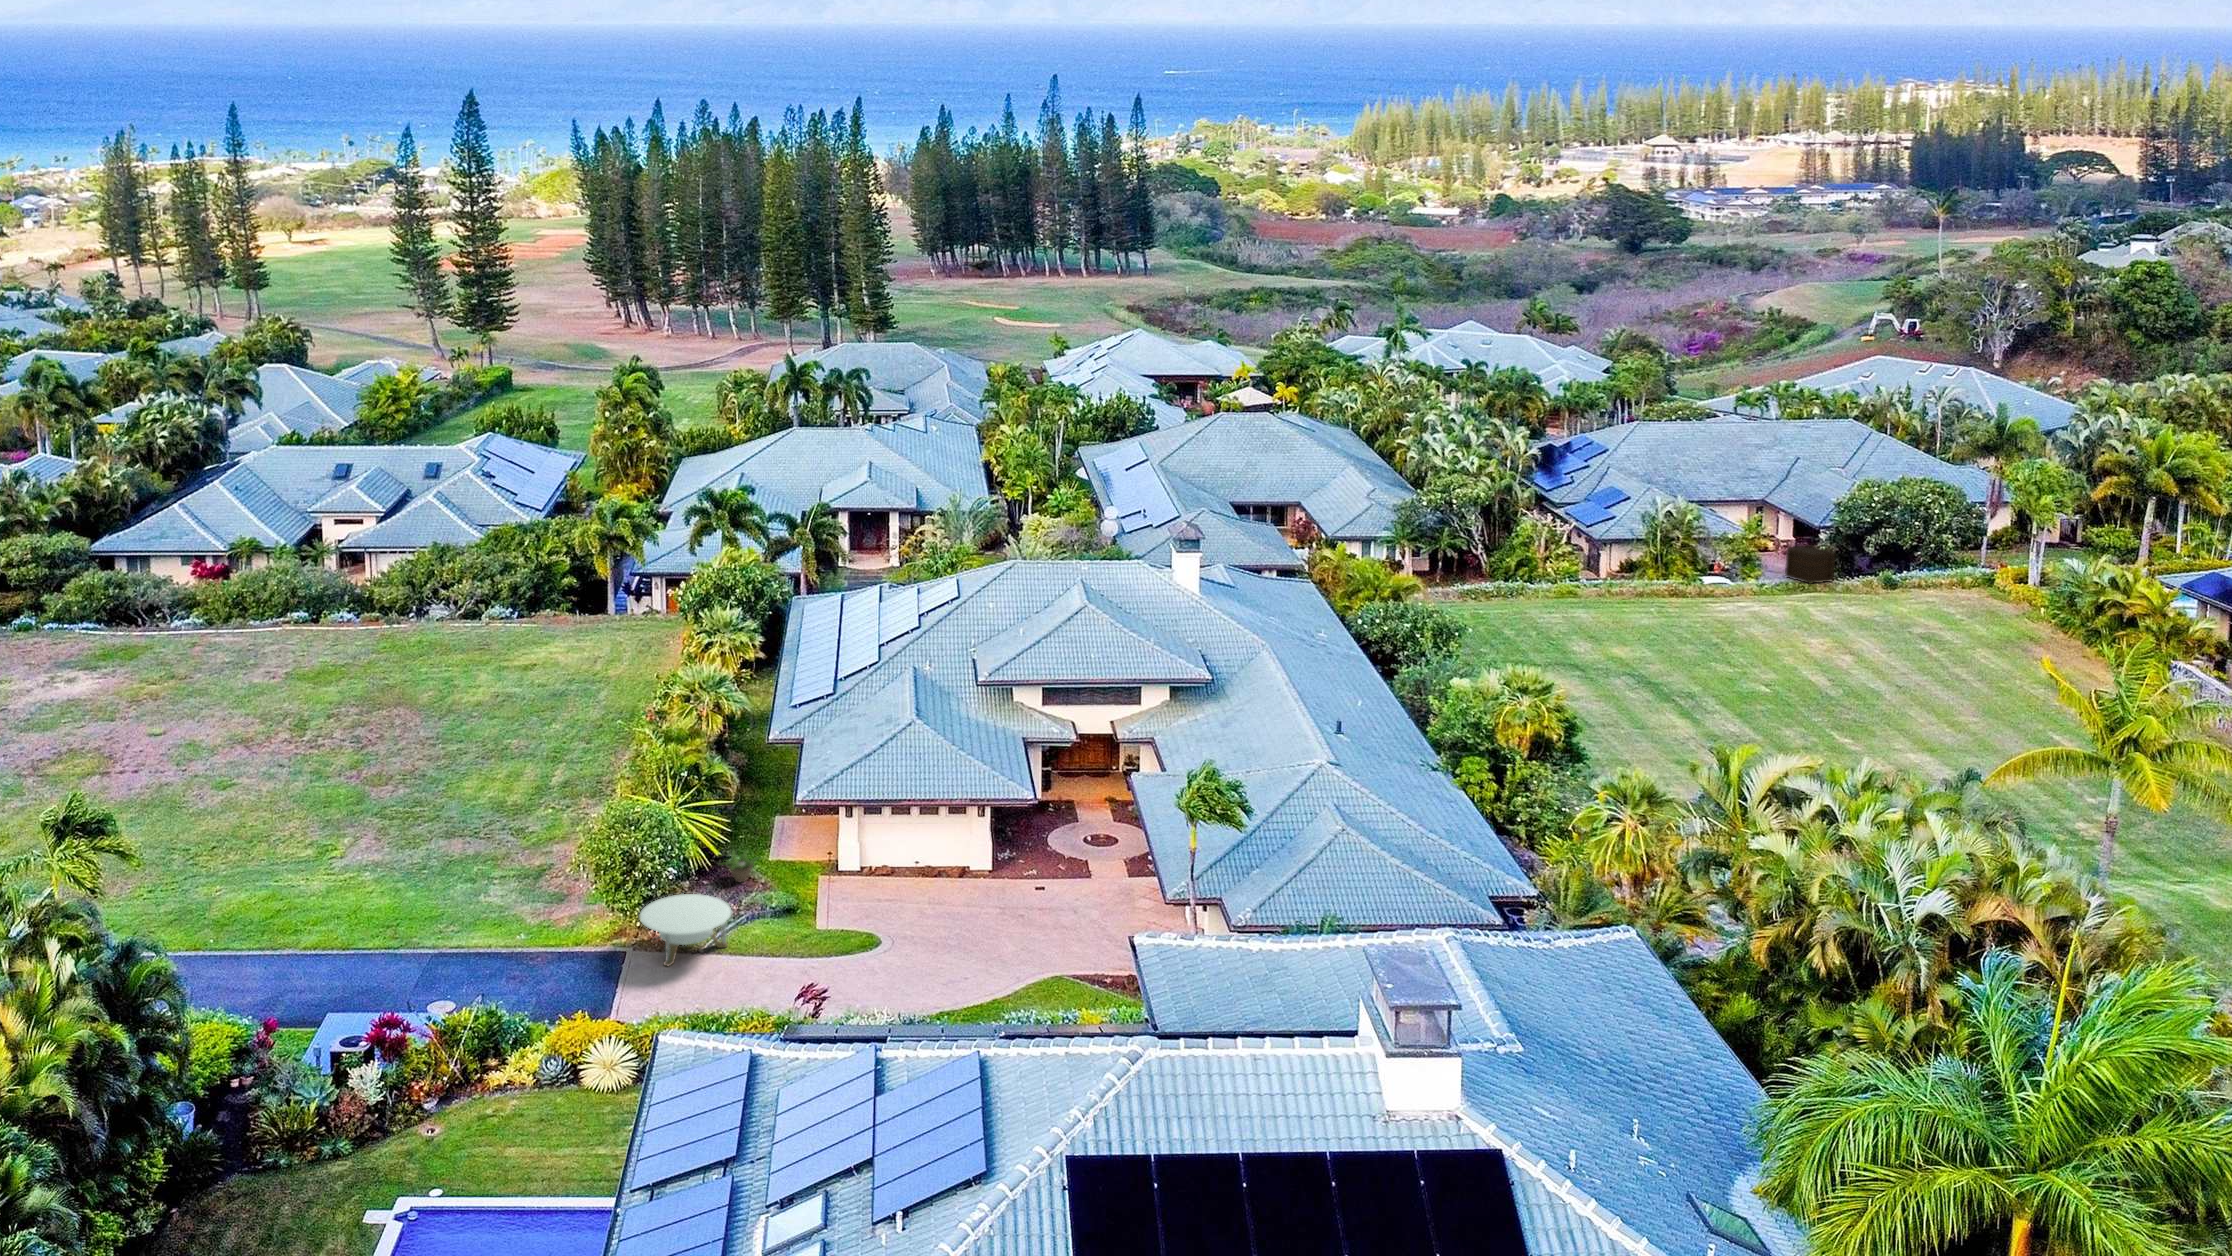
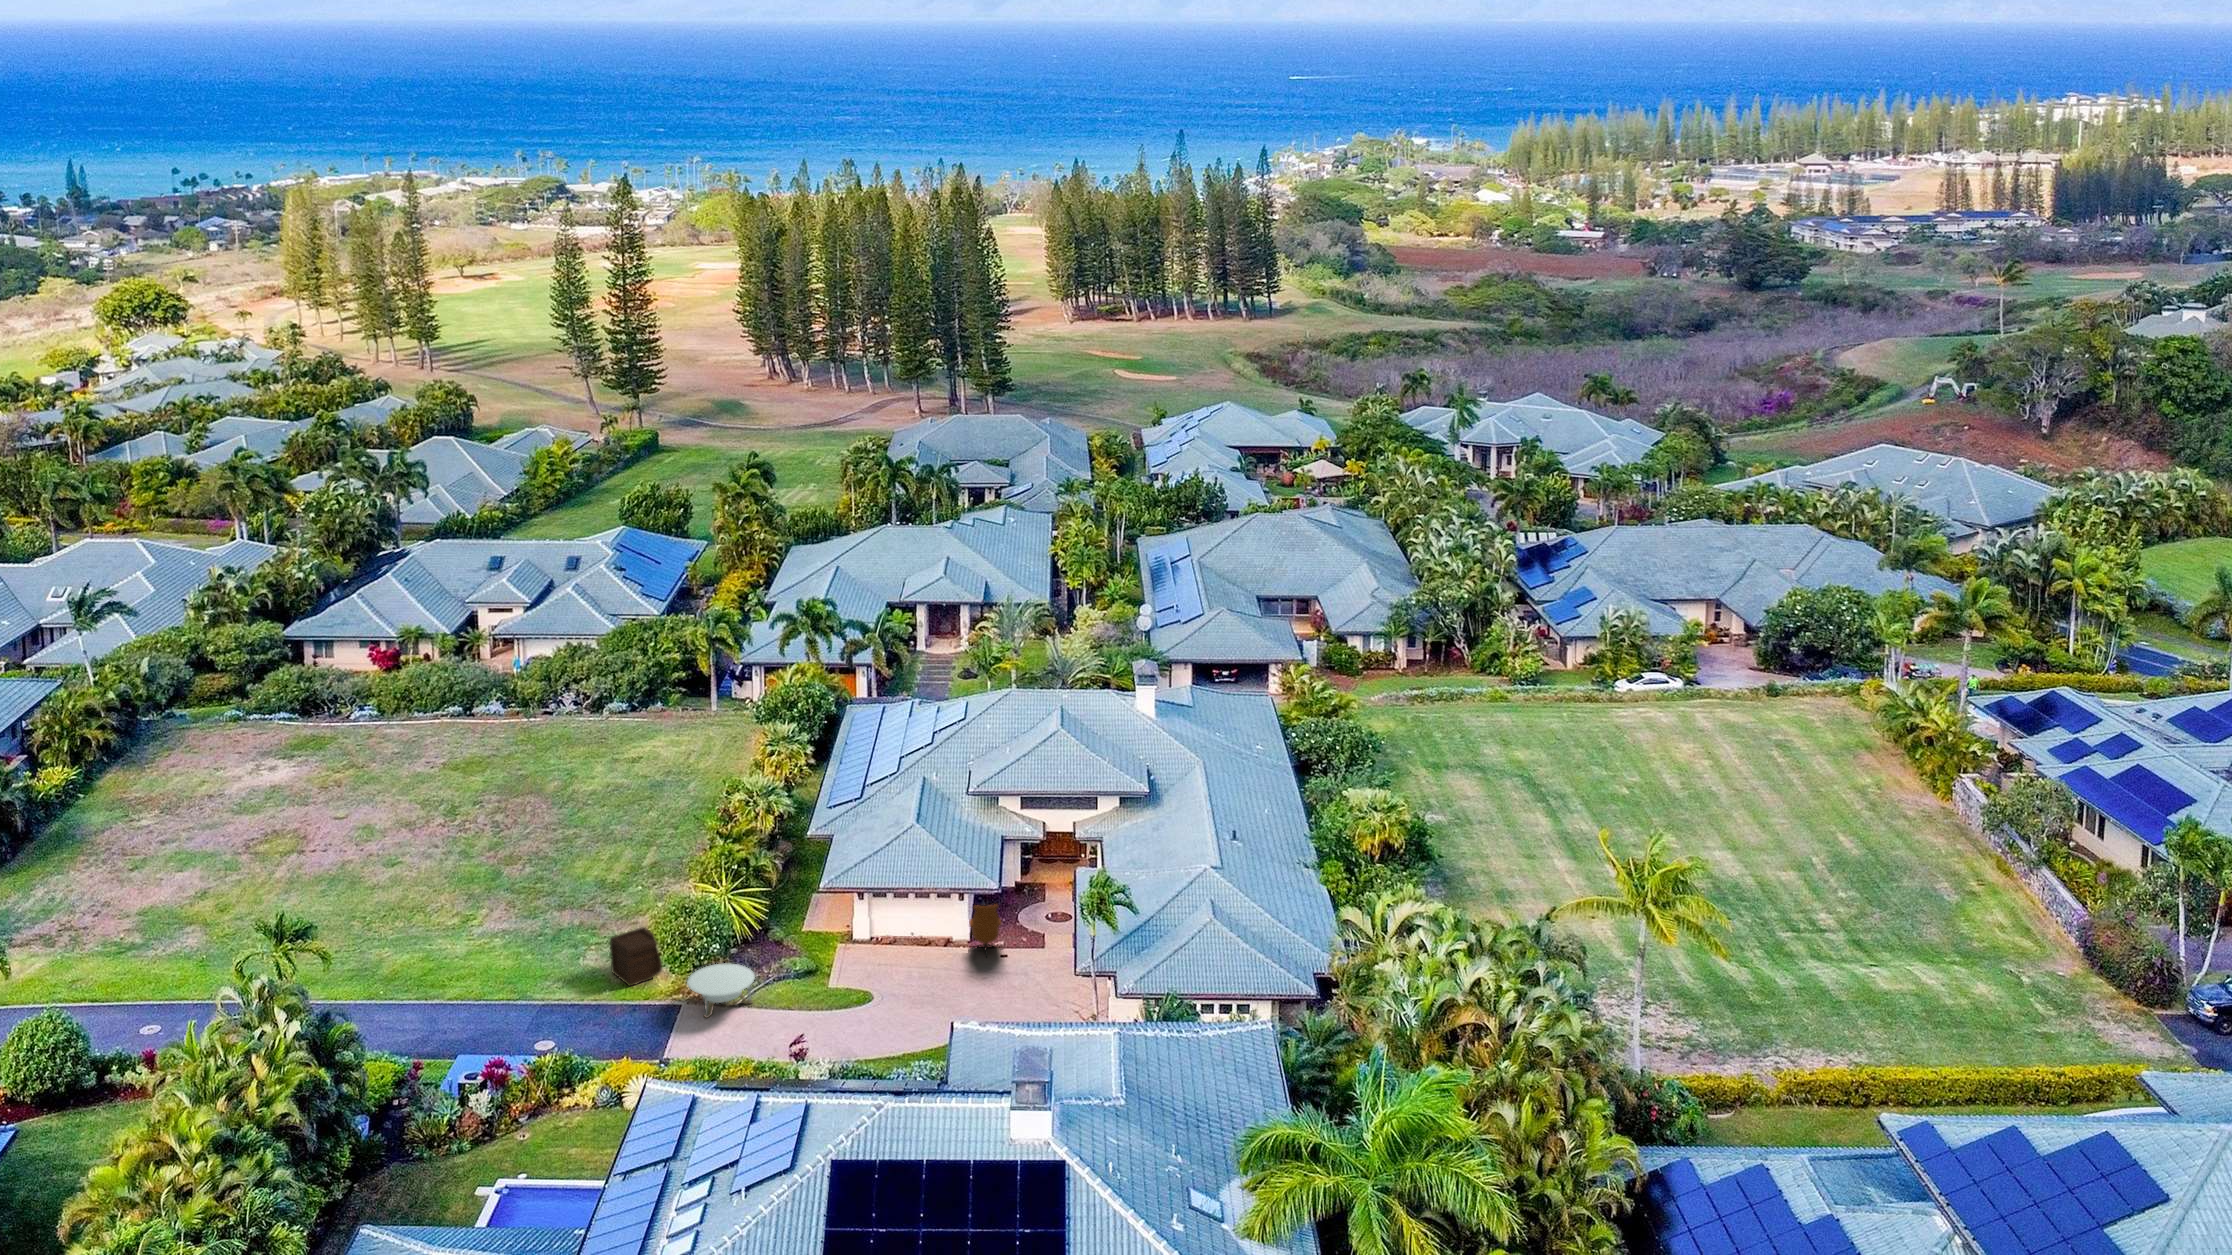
wooden crate: present [1785,545,1835,584] -> present [610,927,662,986]
lounge chair: none [999,814,1048,887] -> present [969,904,1001,952]
decorative plant: present [723,851,759,882] -> none [754,925,788,951]

